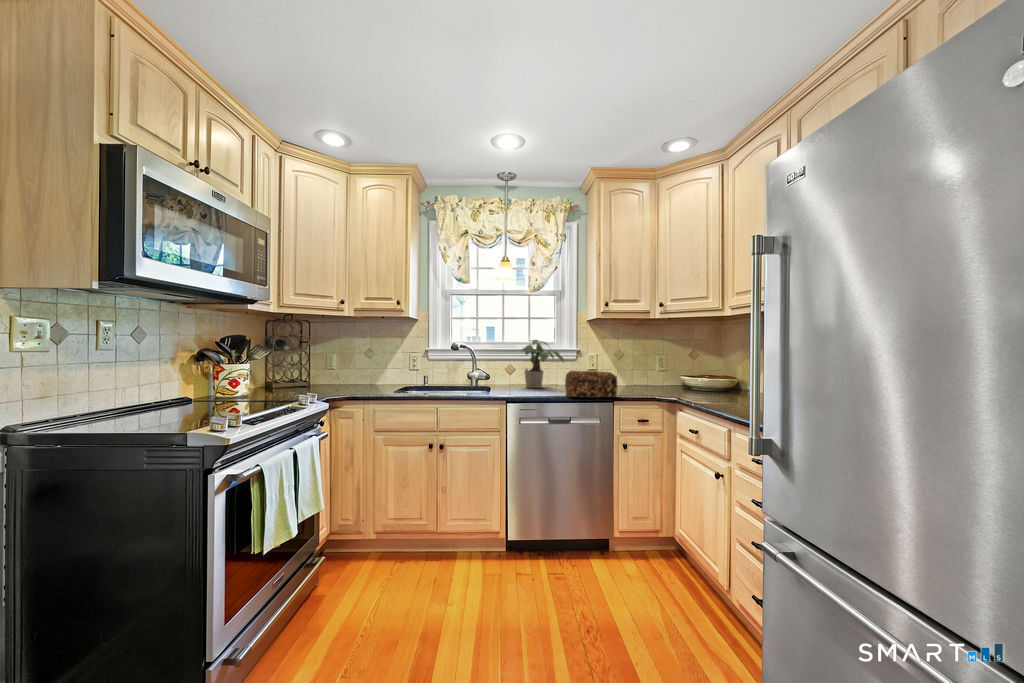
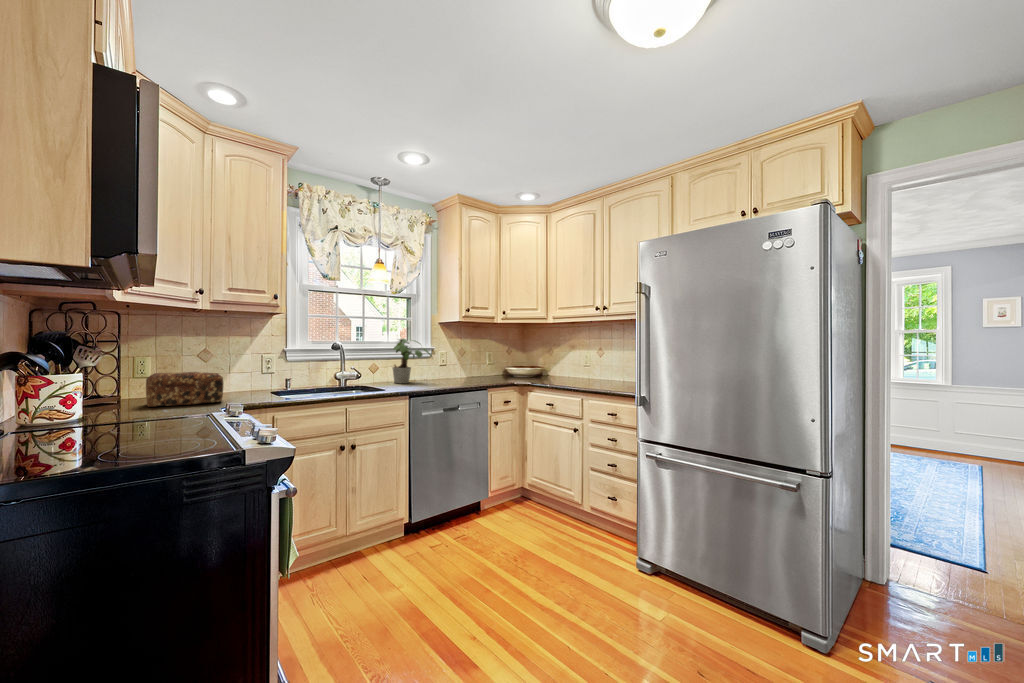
bread loaf: present [565,371,617,398] -> present [146,372,224,407]

